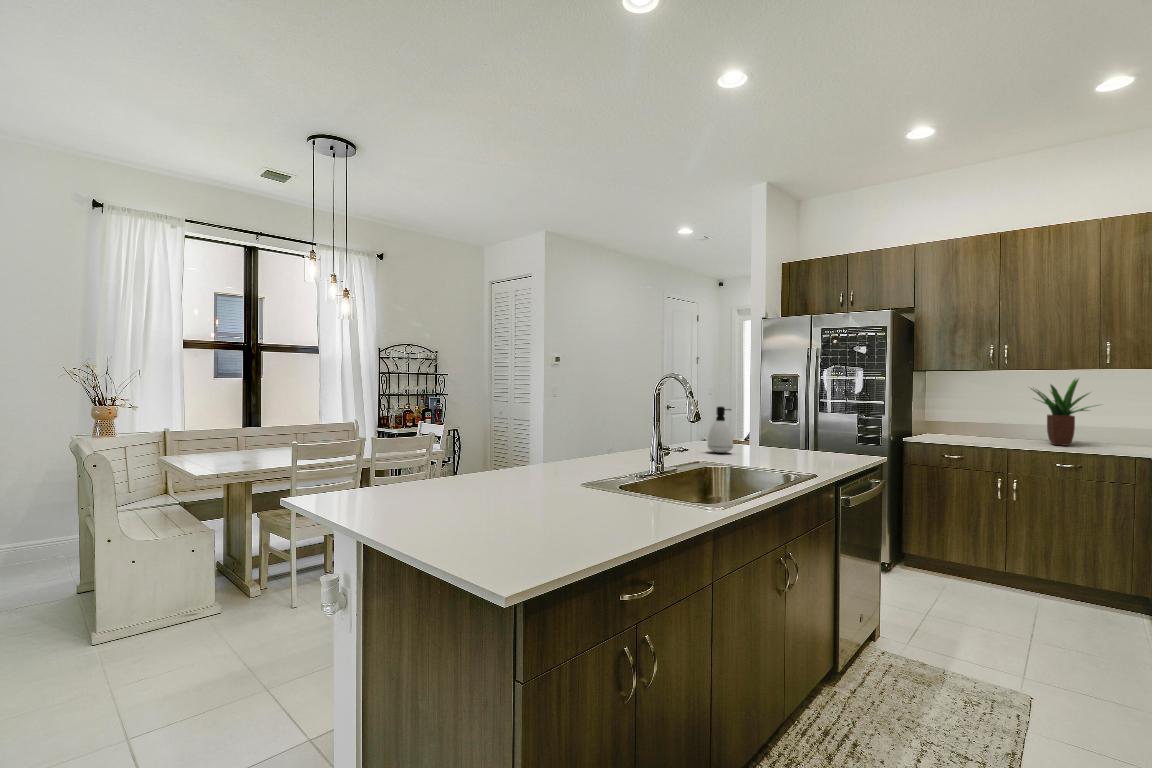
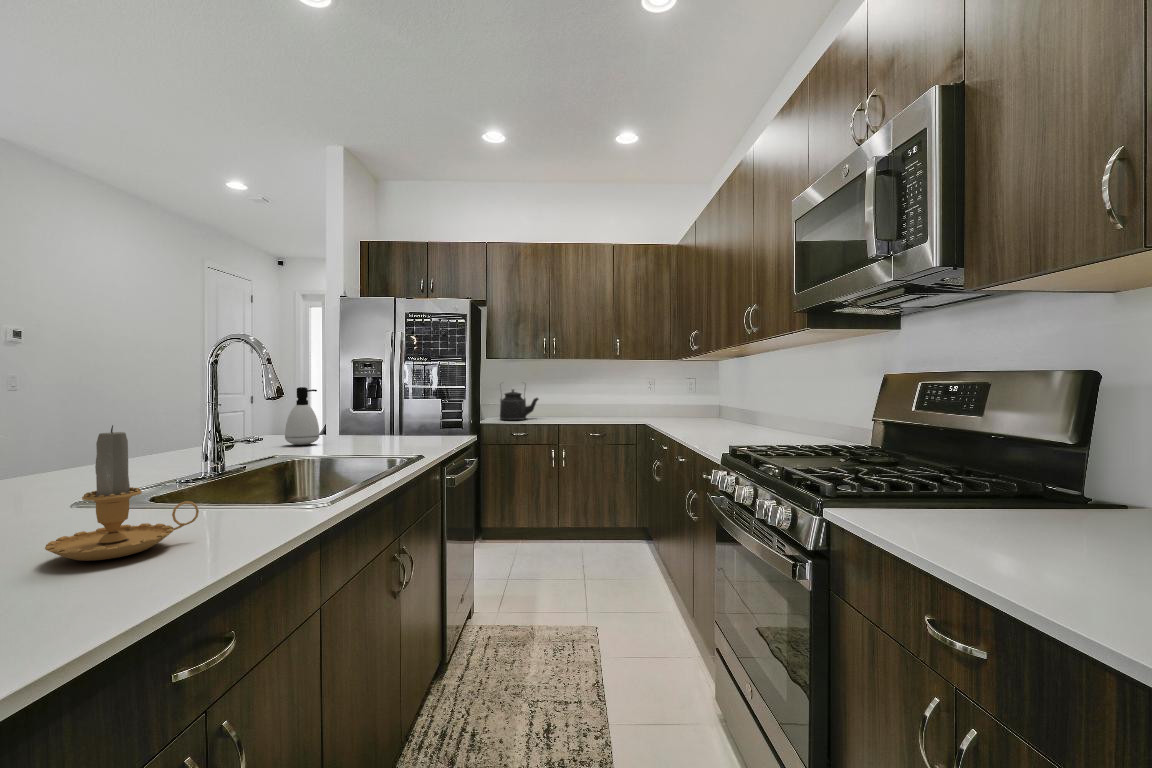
potted plant: present [1032,379,1097,446] -> none [568,363,613,417]
kettle: none [928,399,982,442] -> present [500,389,539,420]
candle: none [570,447,639,523] -> present [45,425,199,561]

